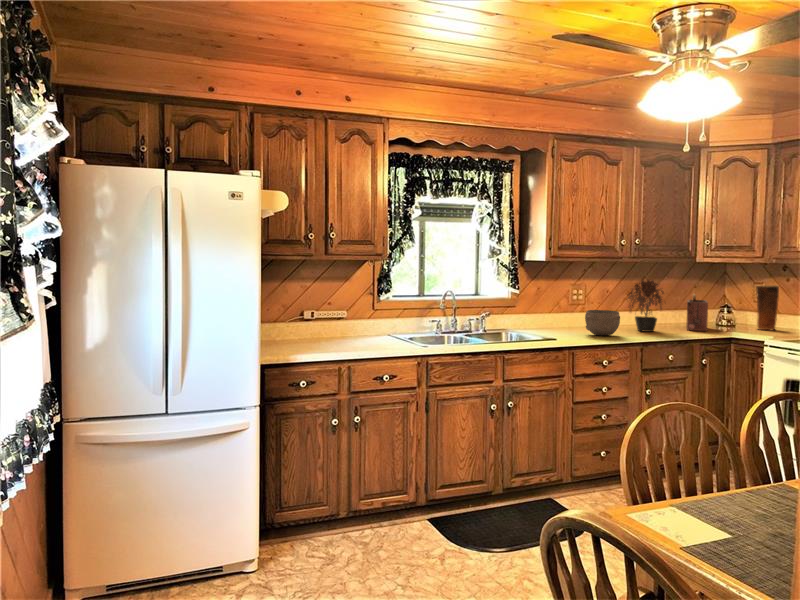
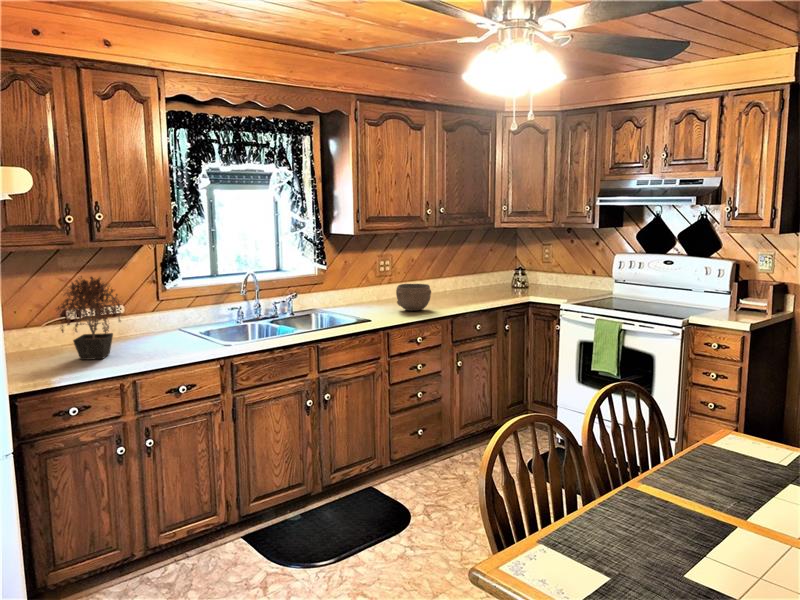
potted plant: present [628,279,664,332] -> present [56,276,121,360]
vase: present [756,285,779,330] -> none [548,248,568,292]
toaster: present [686,294,708,331] -> none [488,260,509,297]

